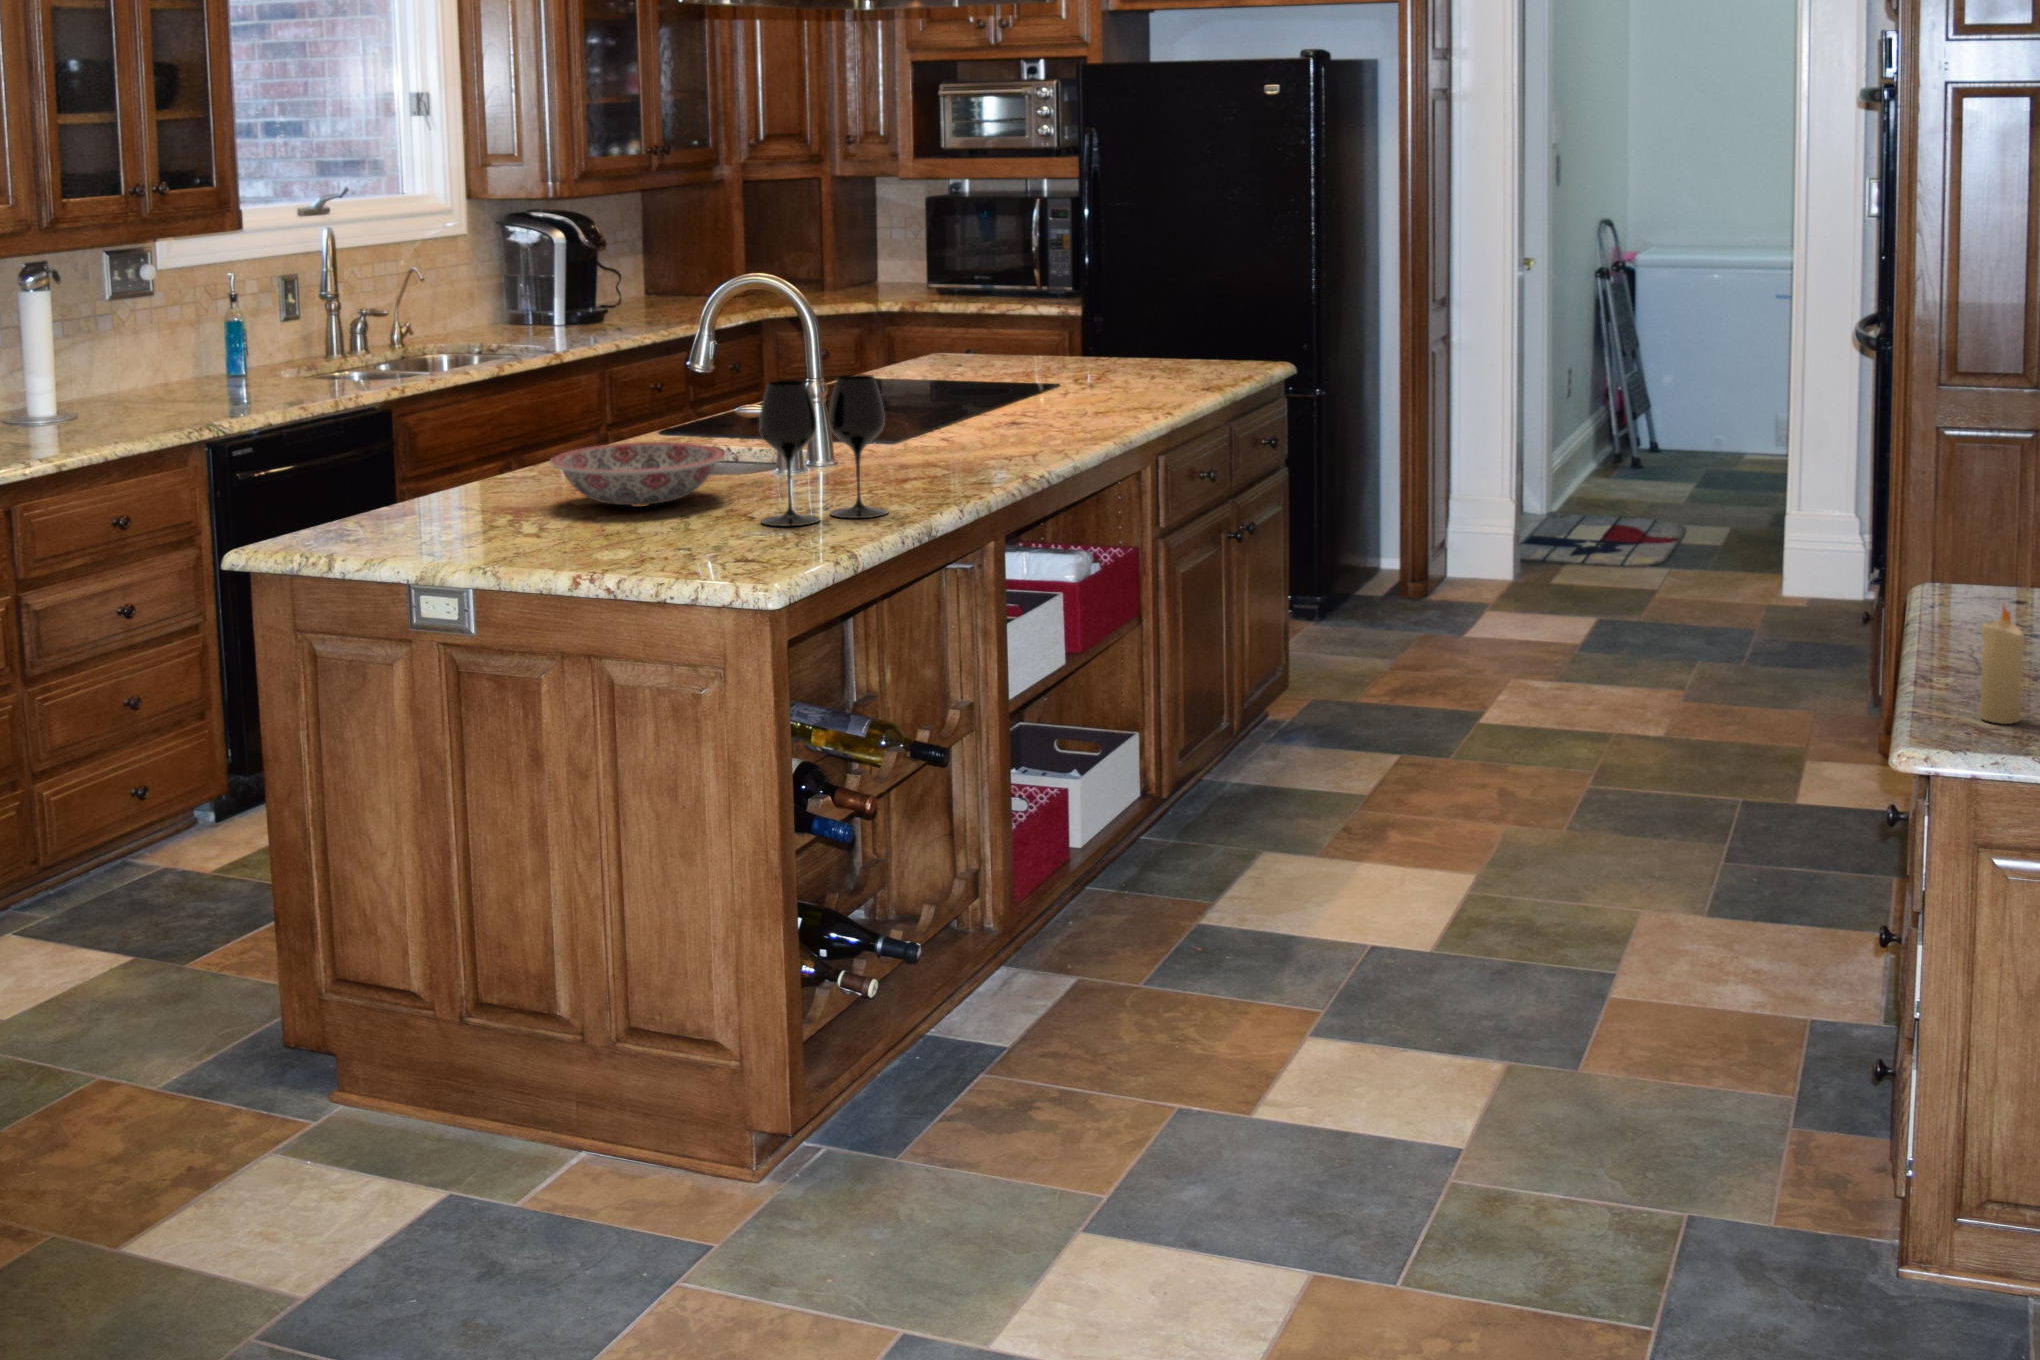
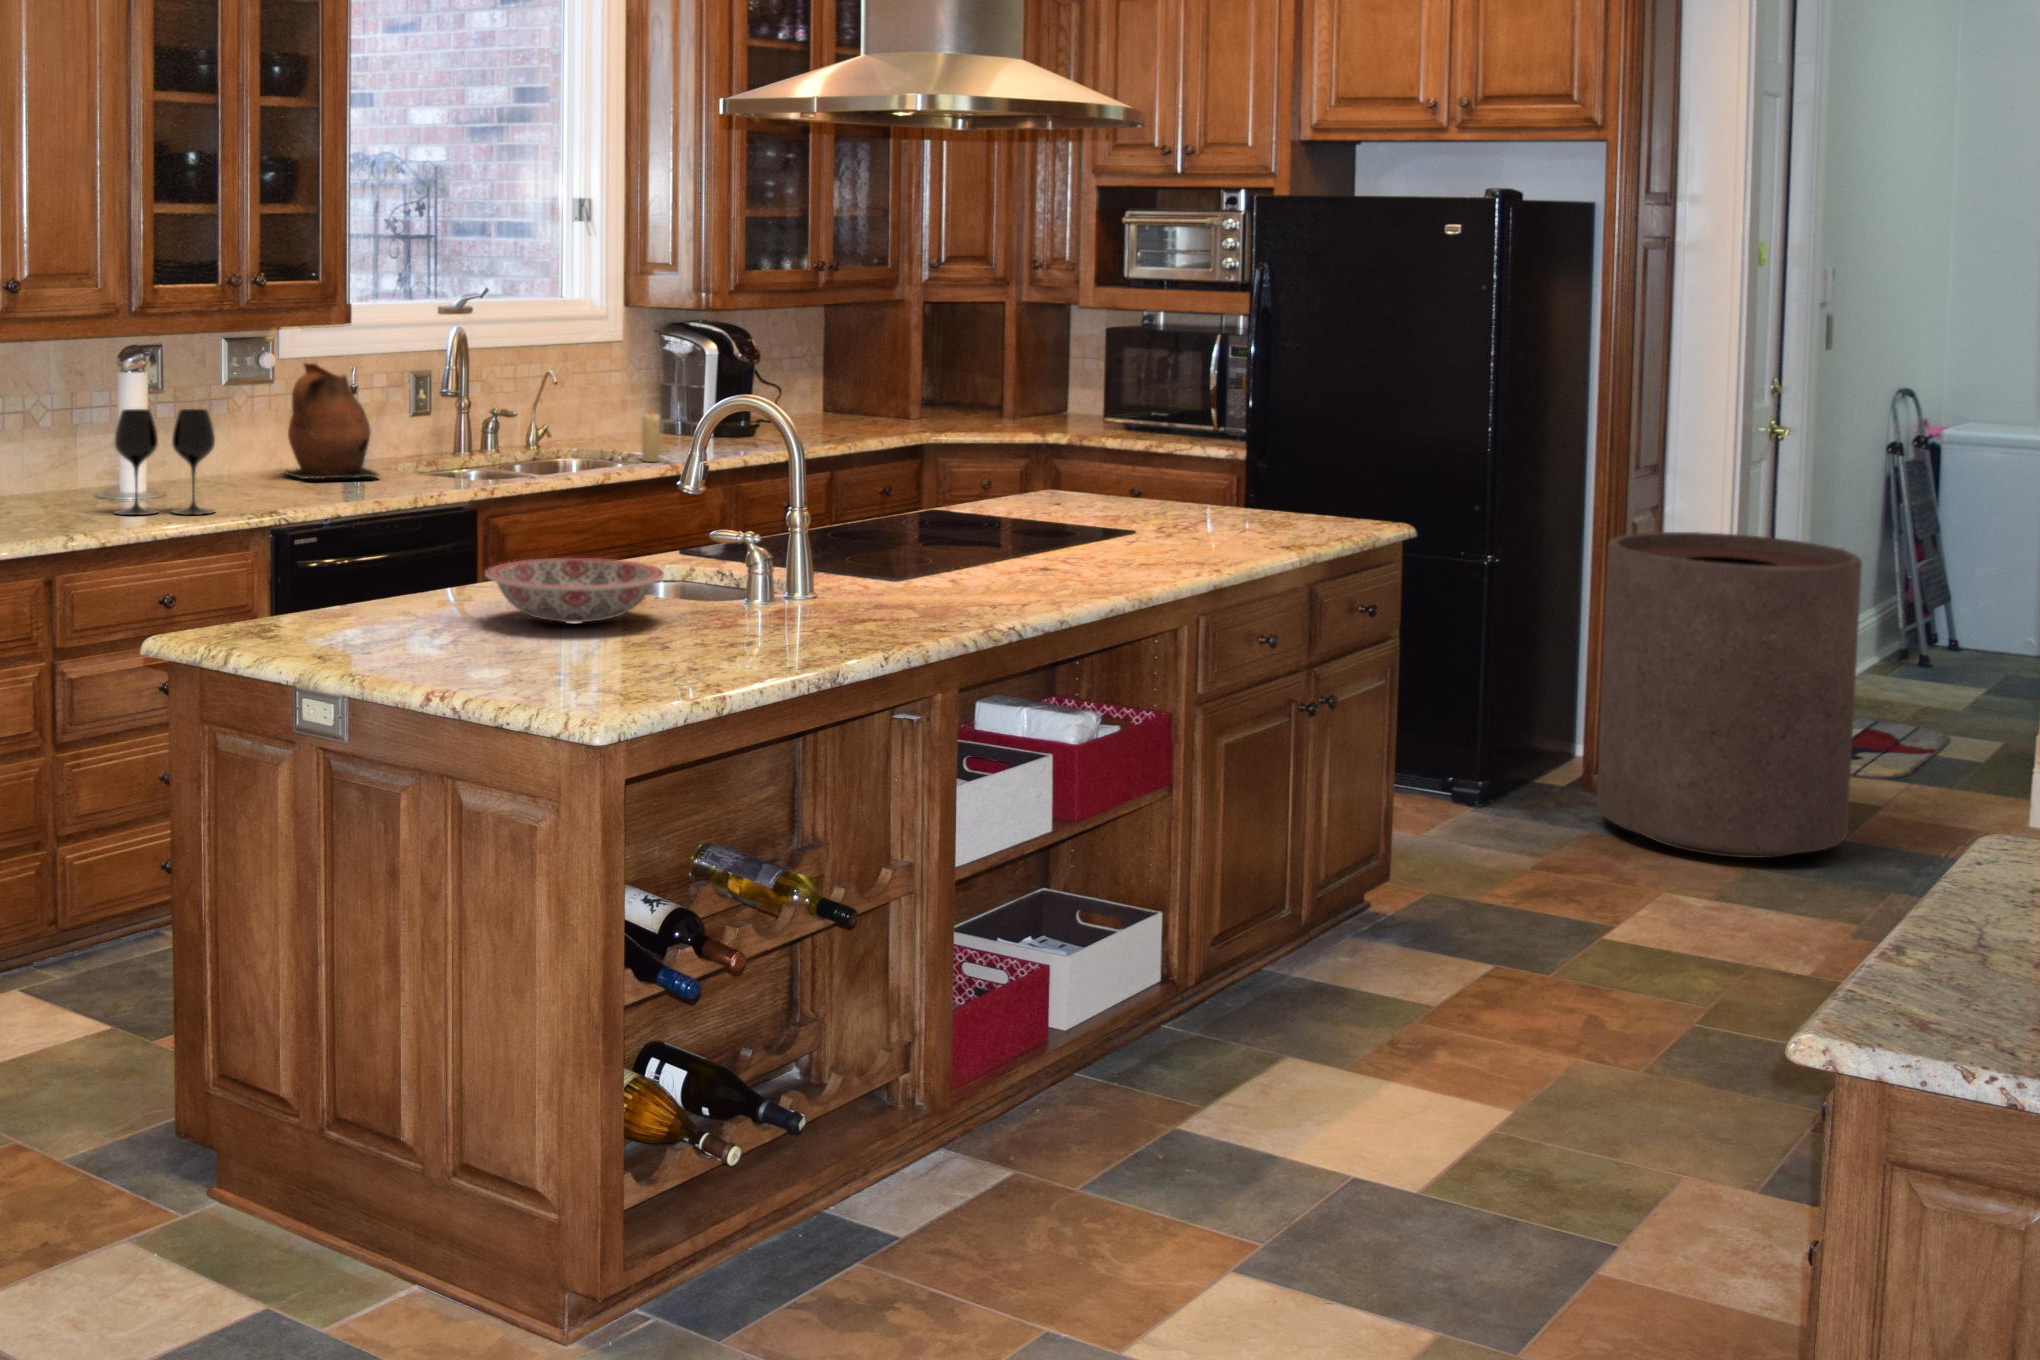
ceramic pitcher: none [171,273,284,393] -> present [284,363,380,479]
trash can: none [1407,349,1621,630] -> present [1596,532,1862,858]
wine glass: present [759,374,888,527] -> present [114,409,215,515]
candle: present [1980,606,2025,724] -> present [642,408,660,462]

